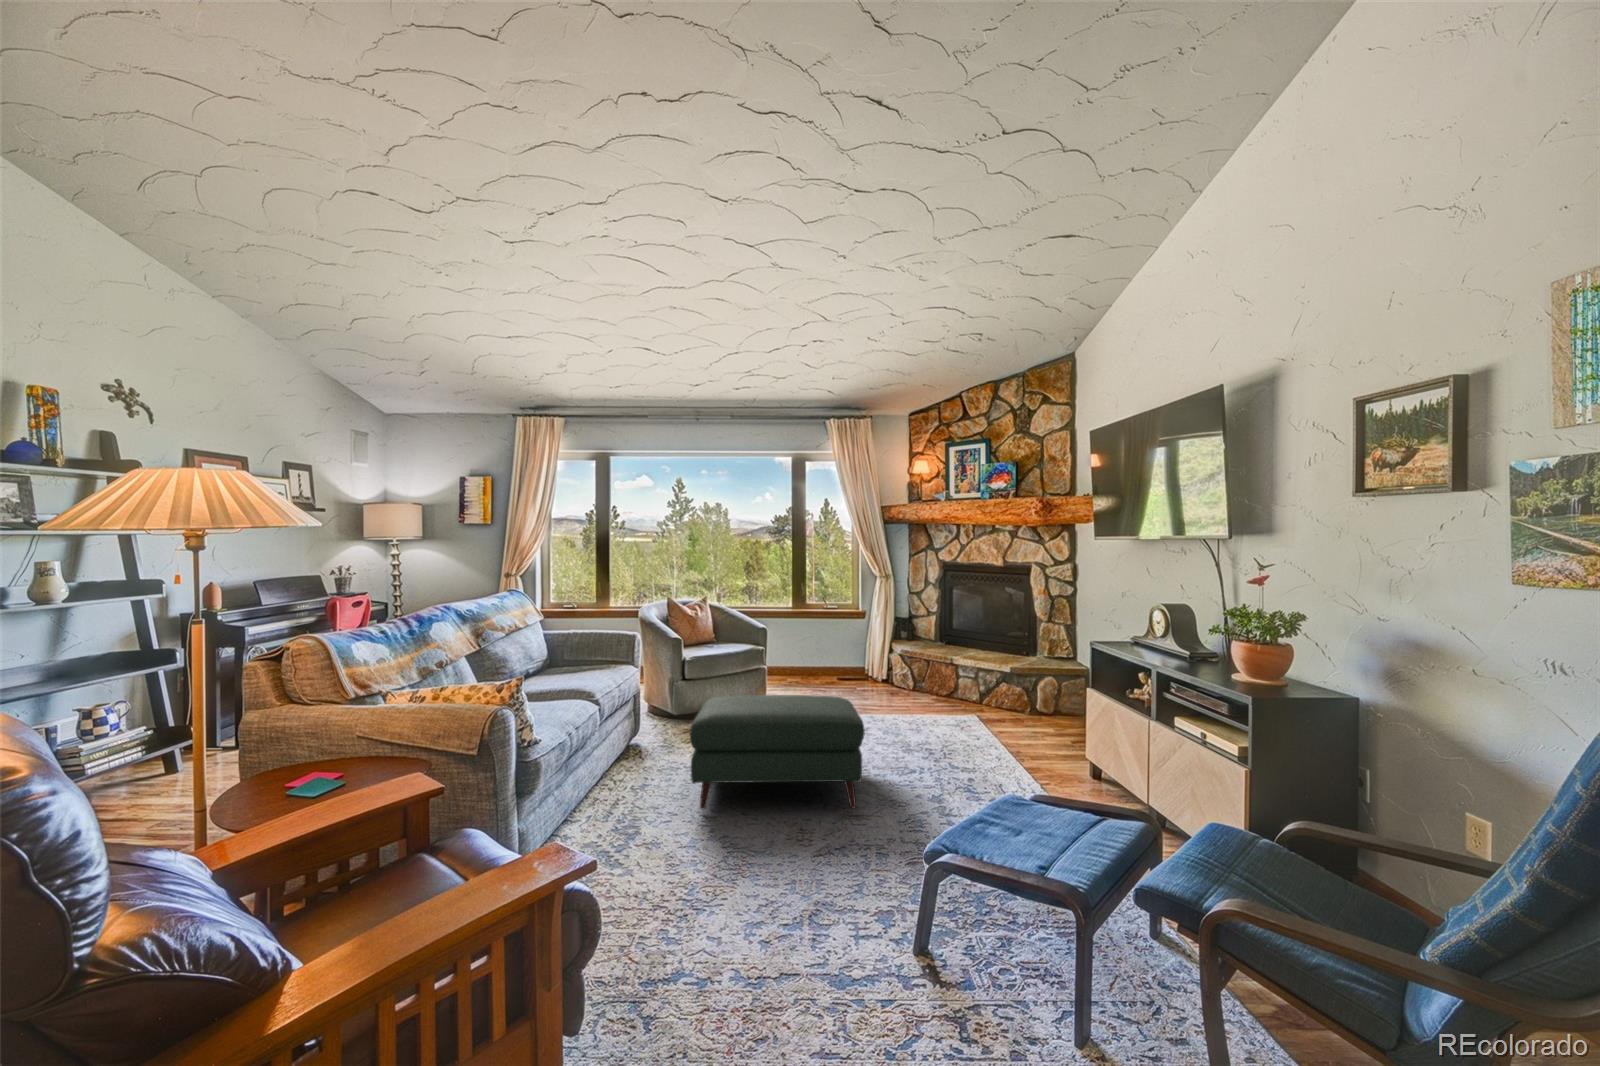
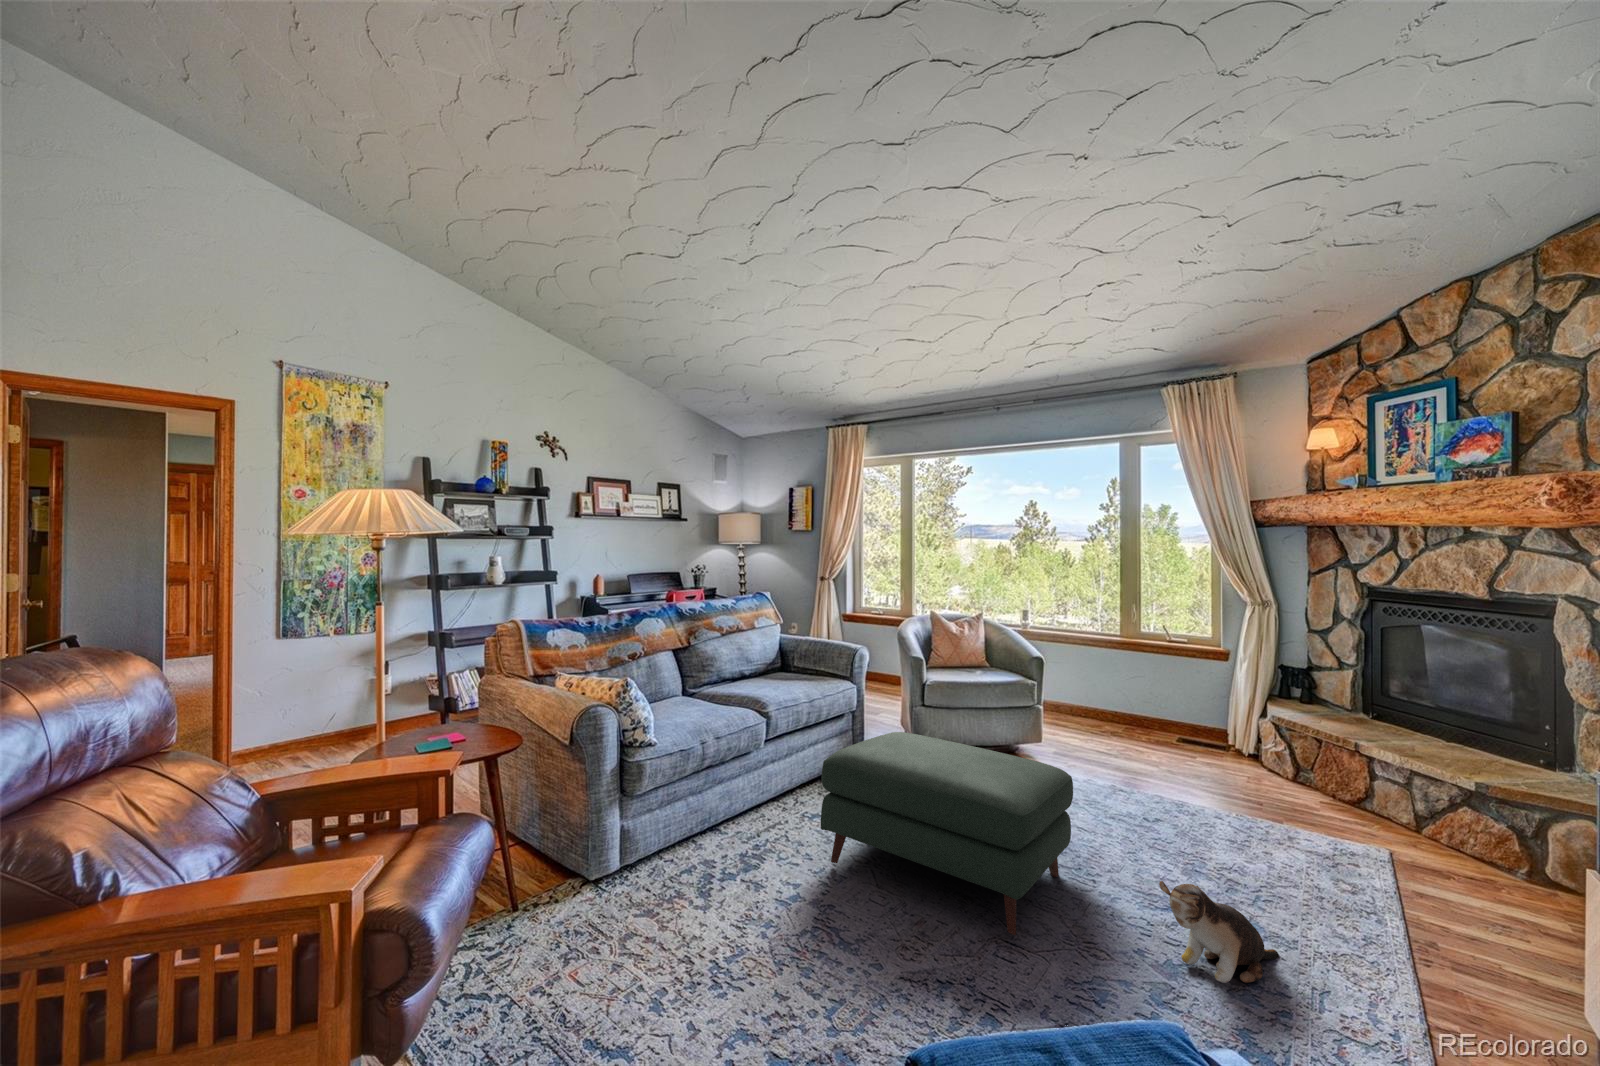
plush toy: none [930,743,974,794] -> present [1159,881,1279,983]

